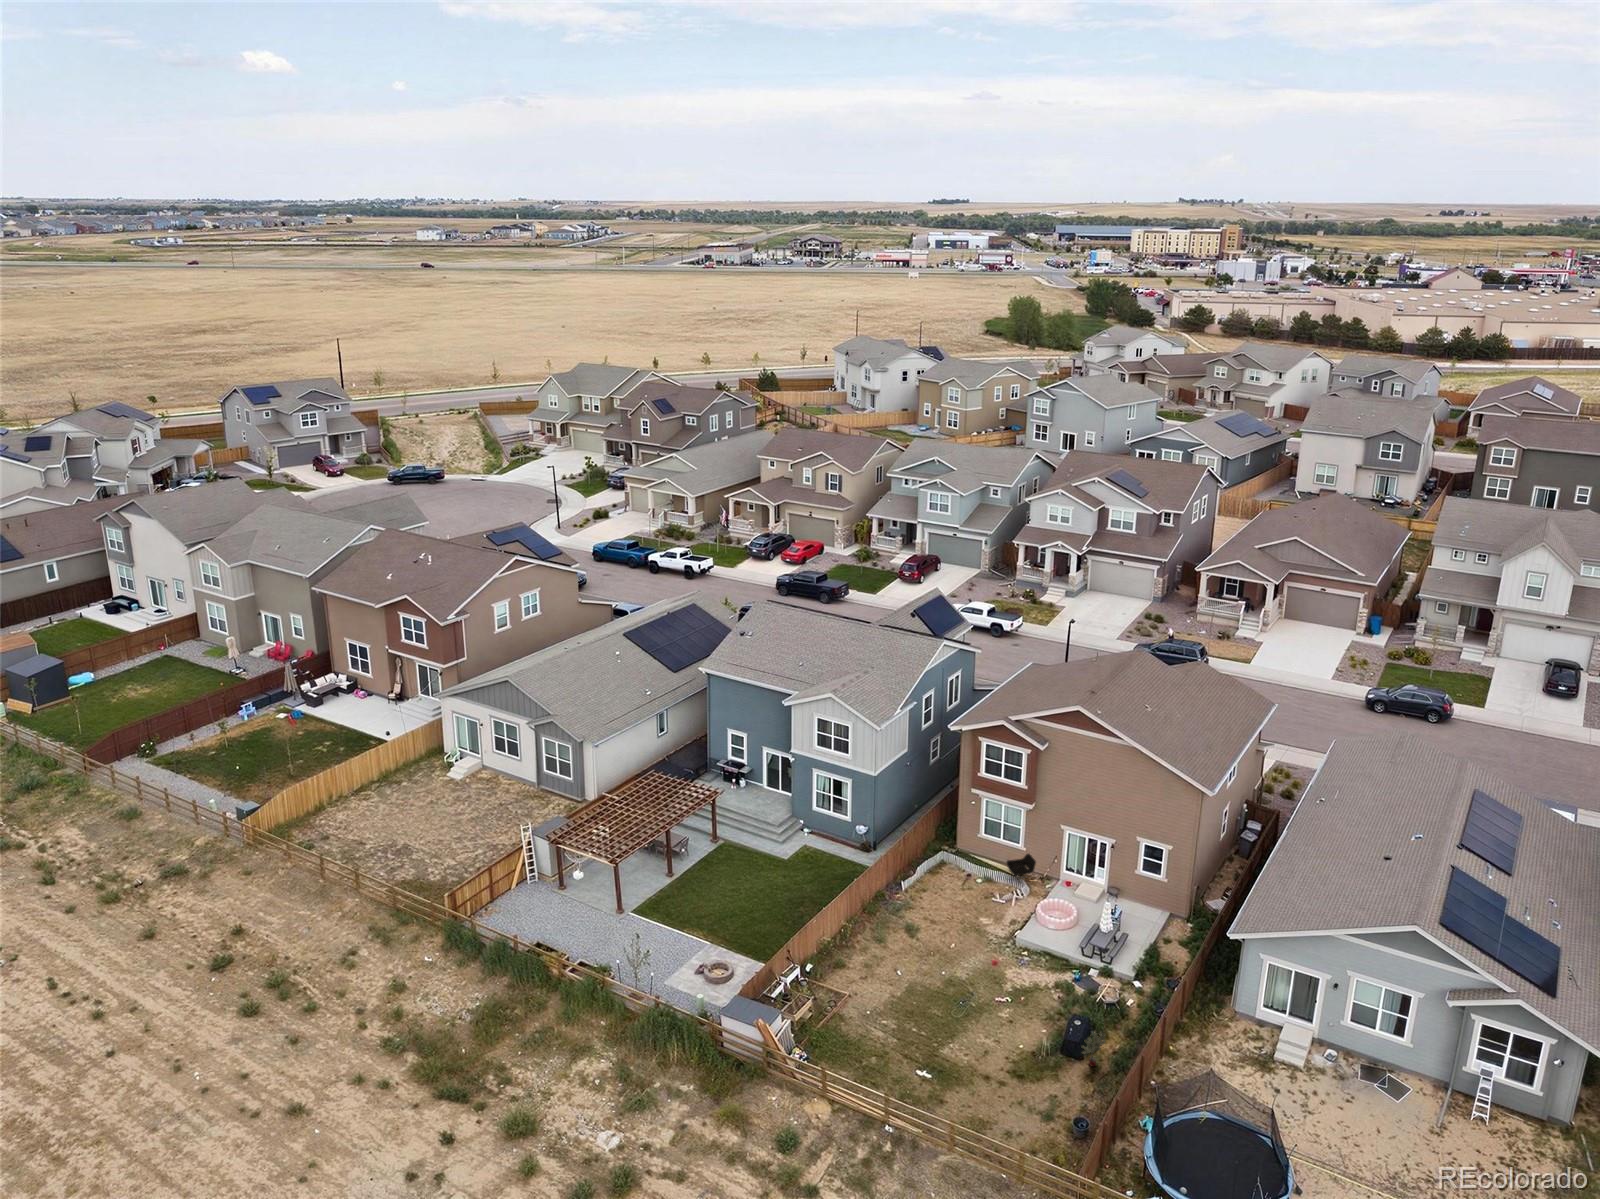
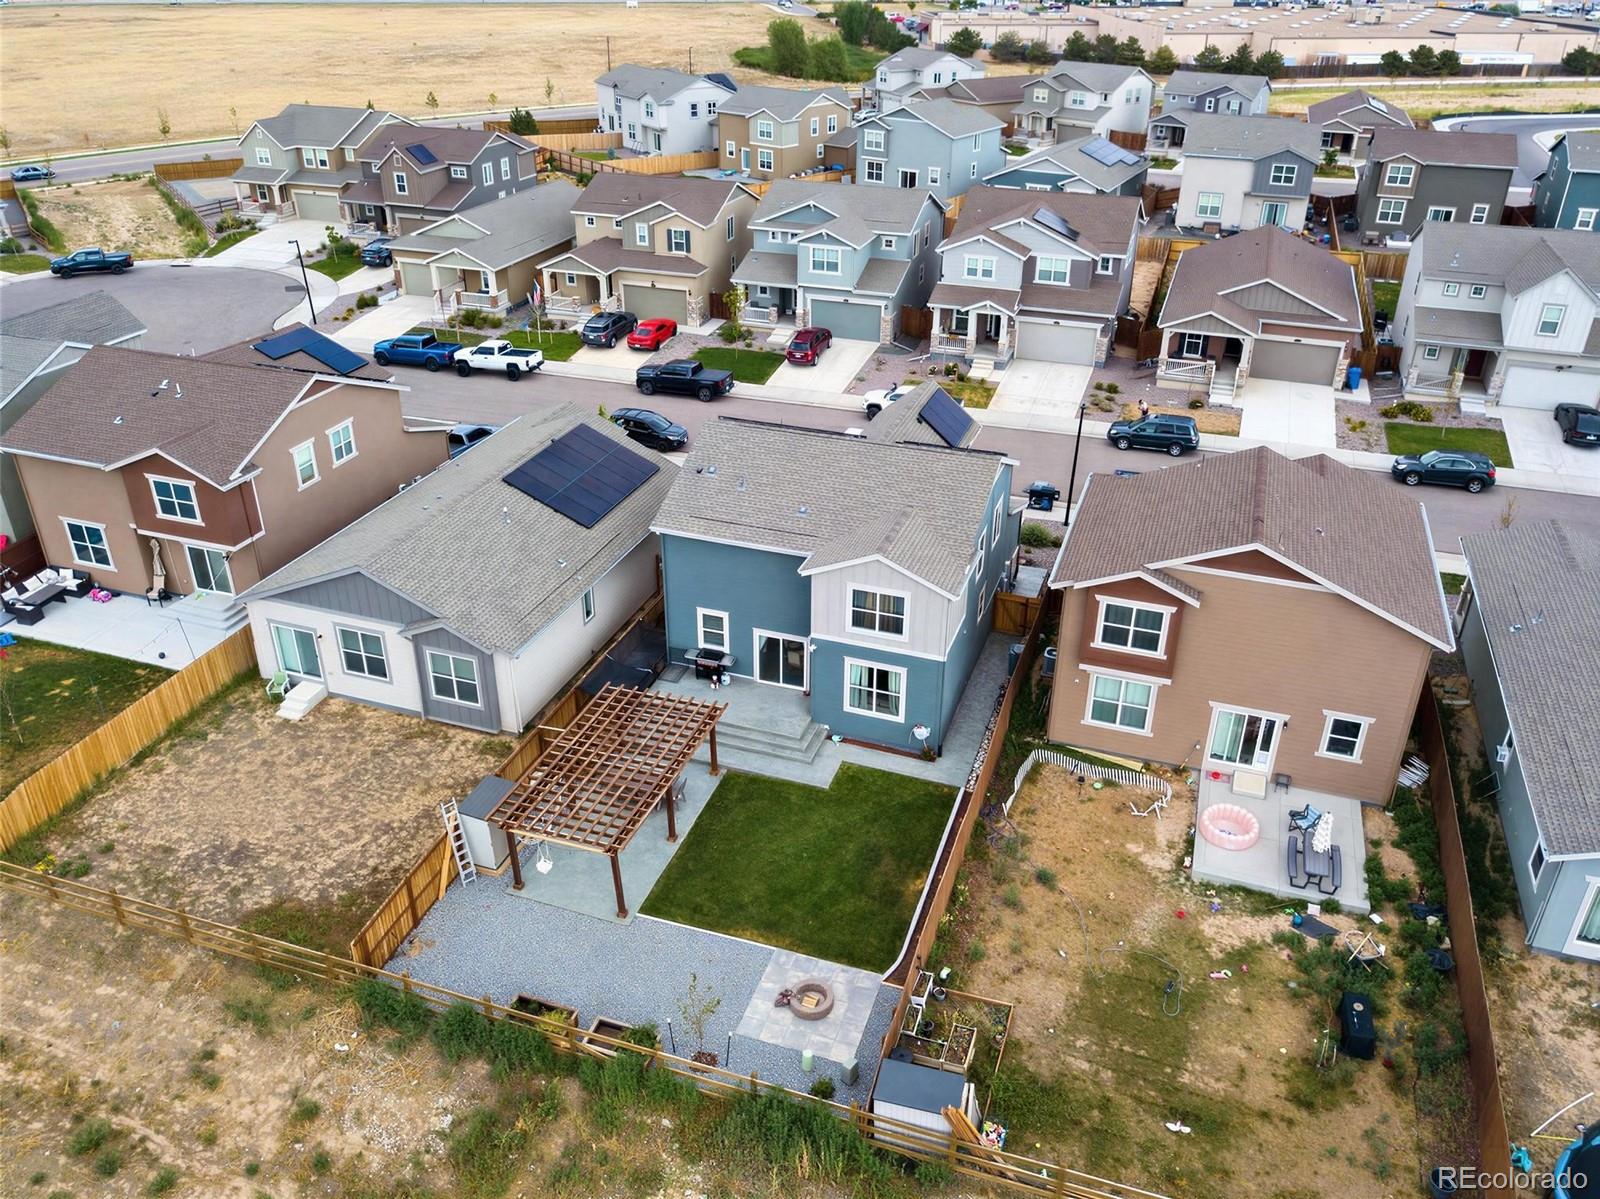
lounge chair: present [1007,854,1036,880] -> none [1131,742,1176,785]

